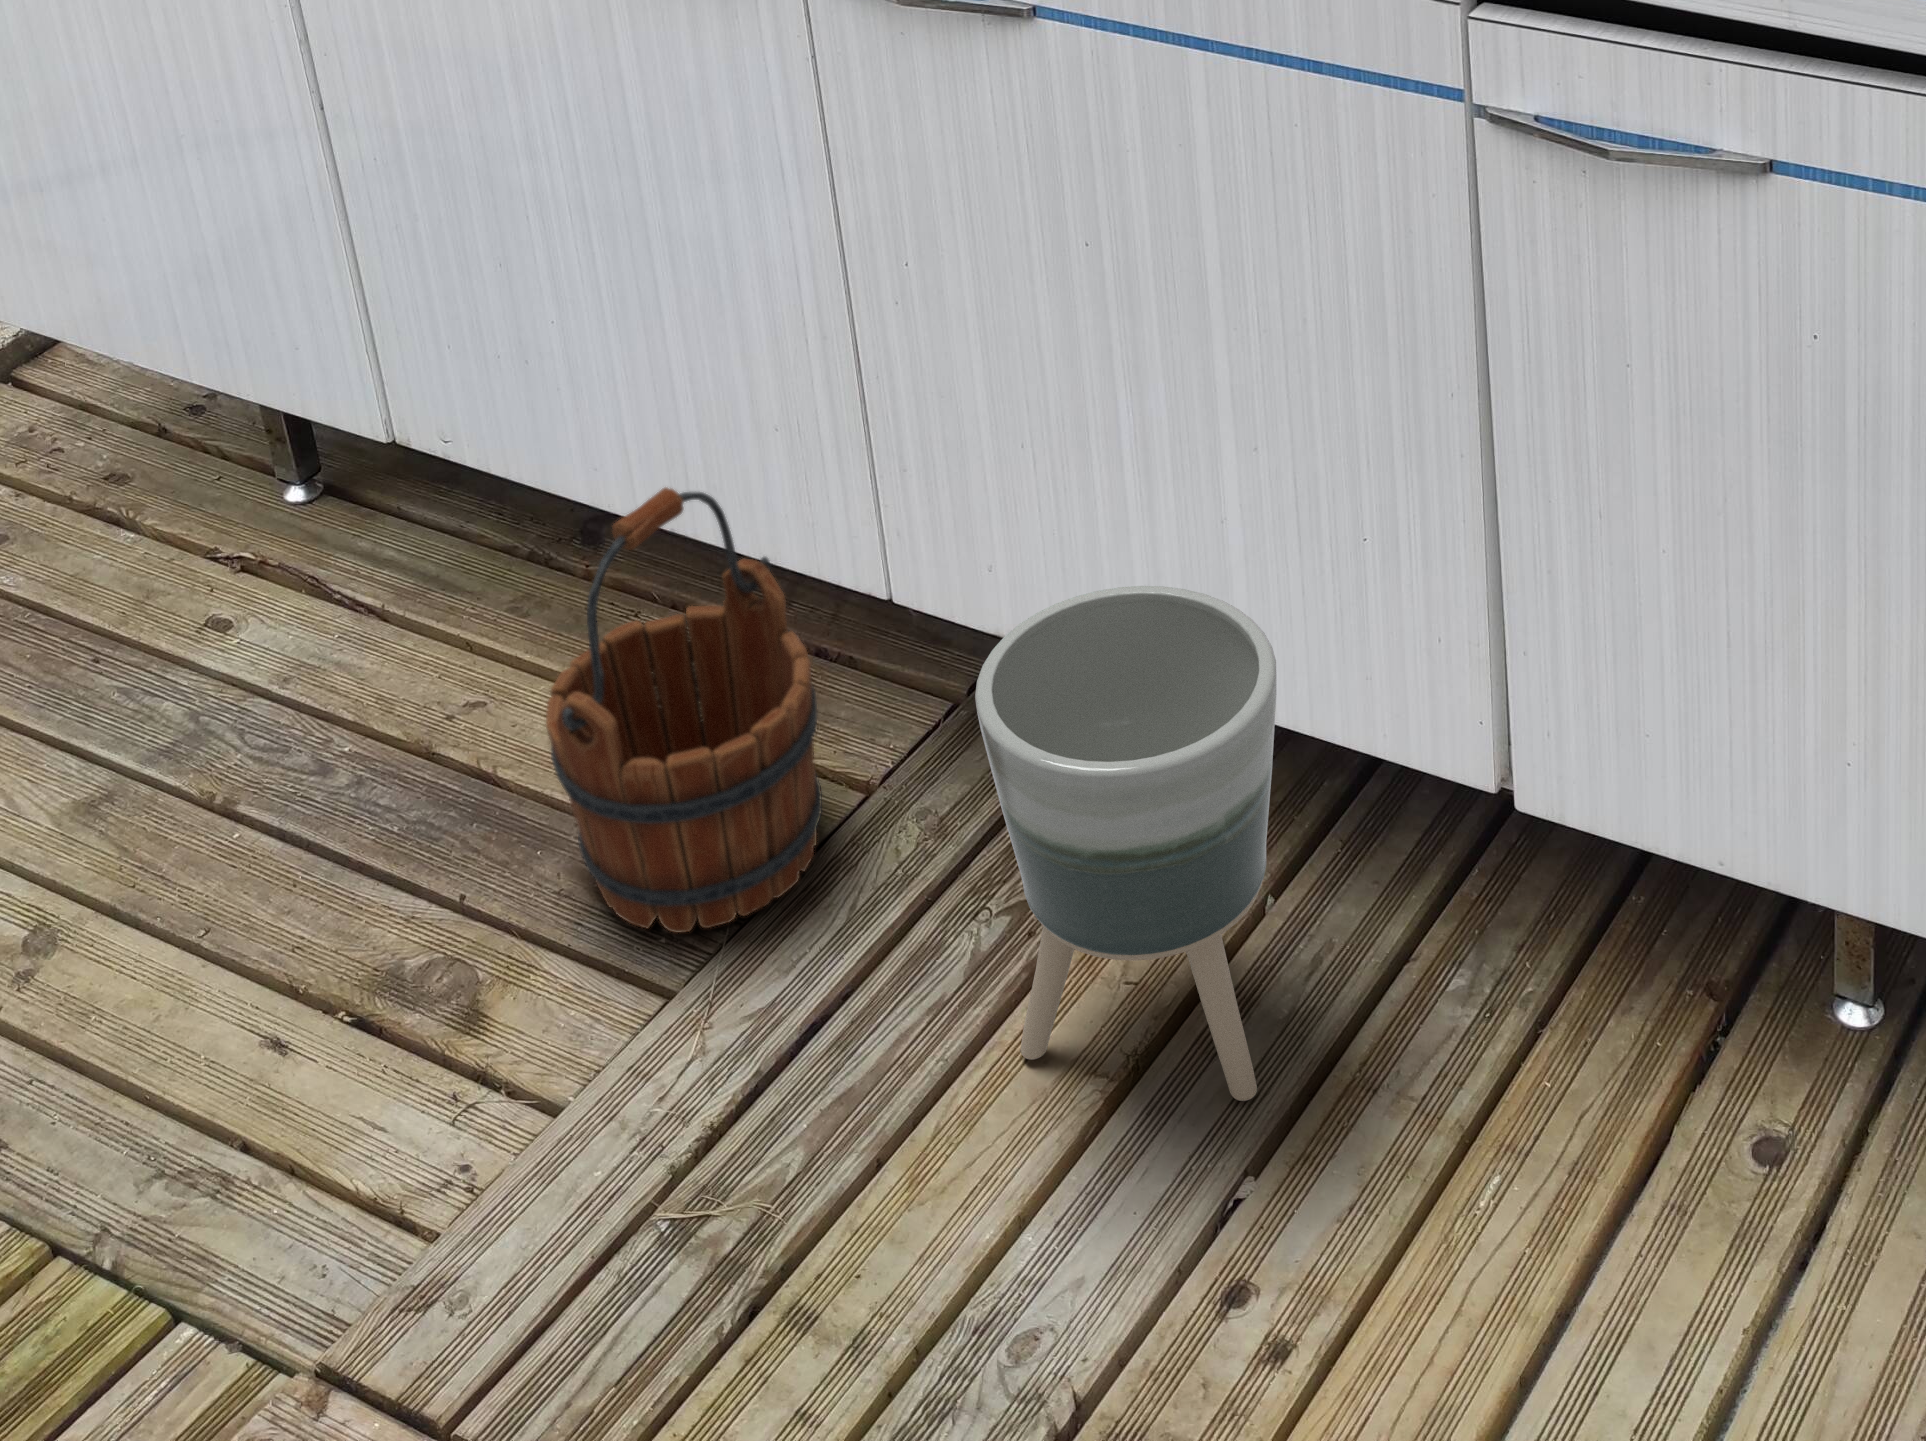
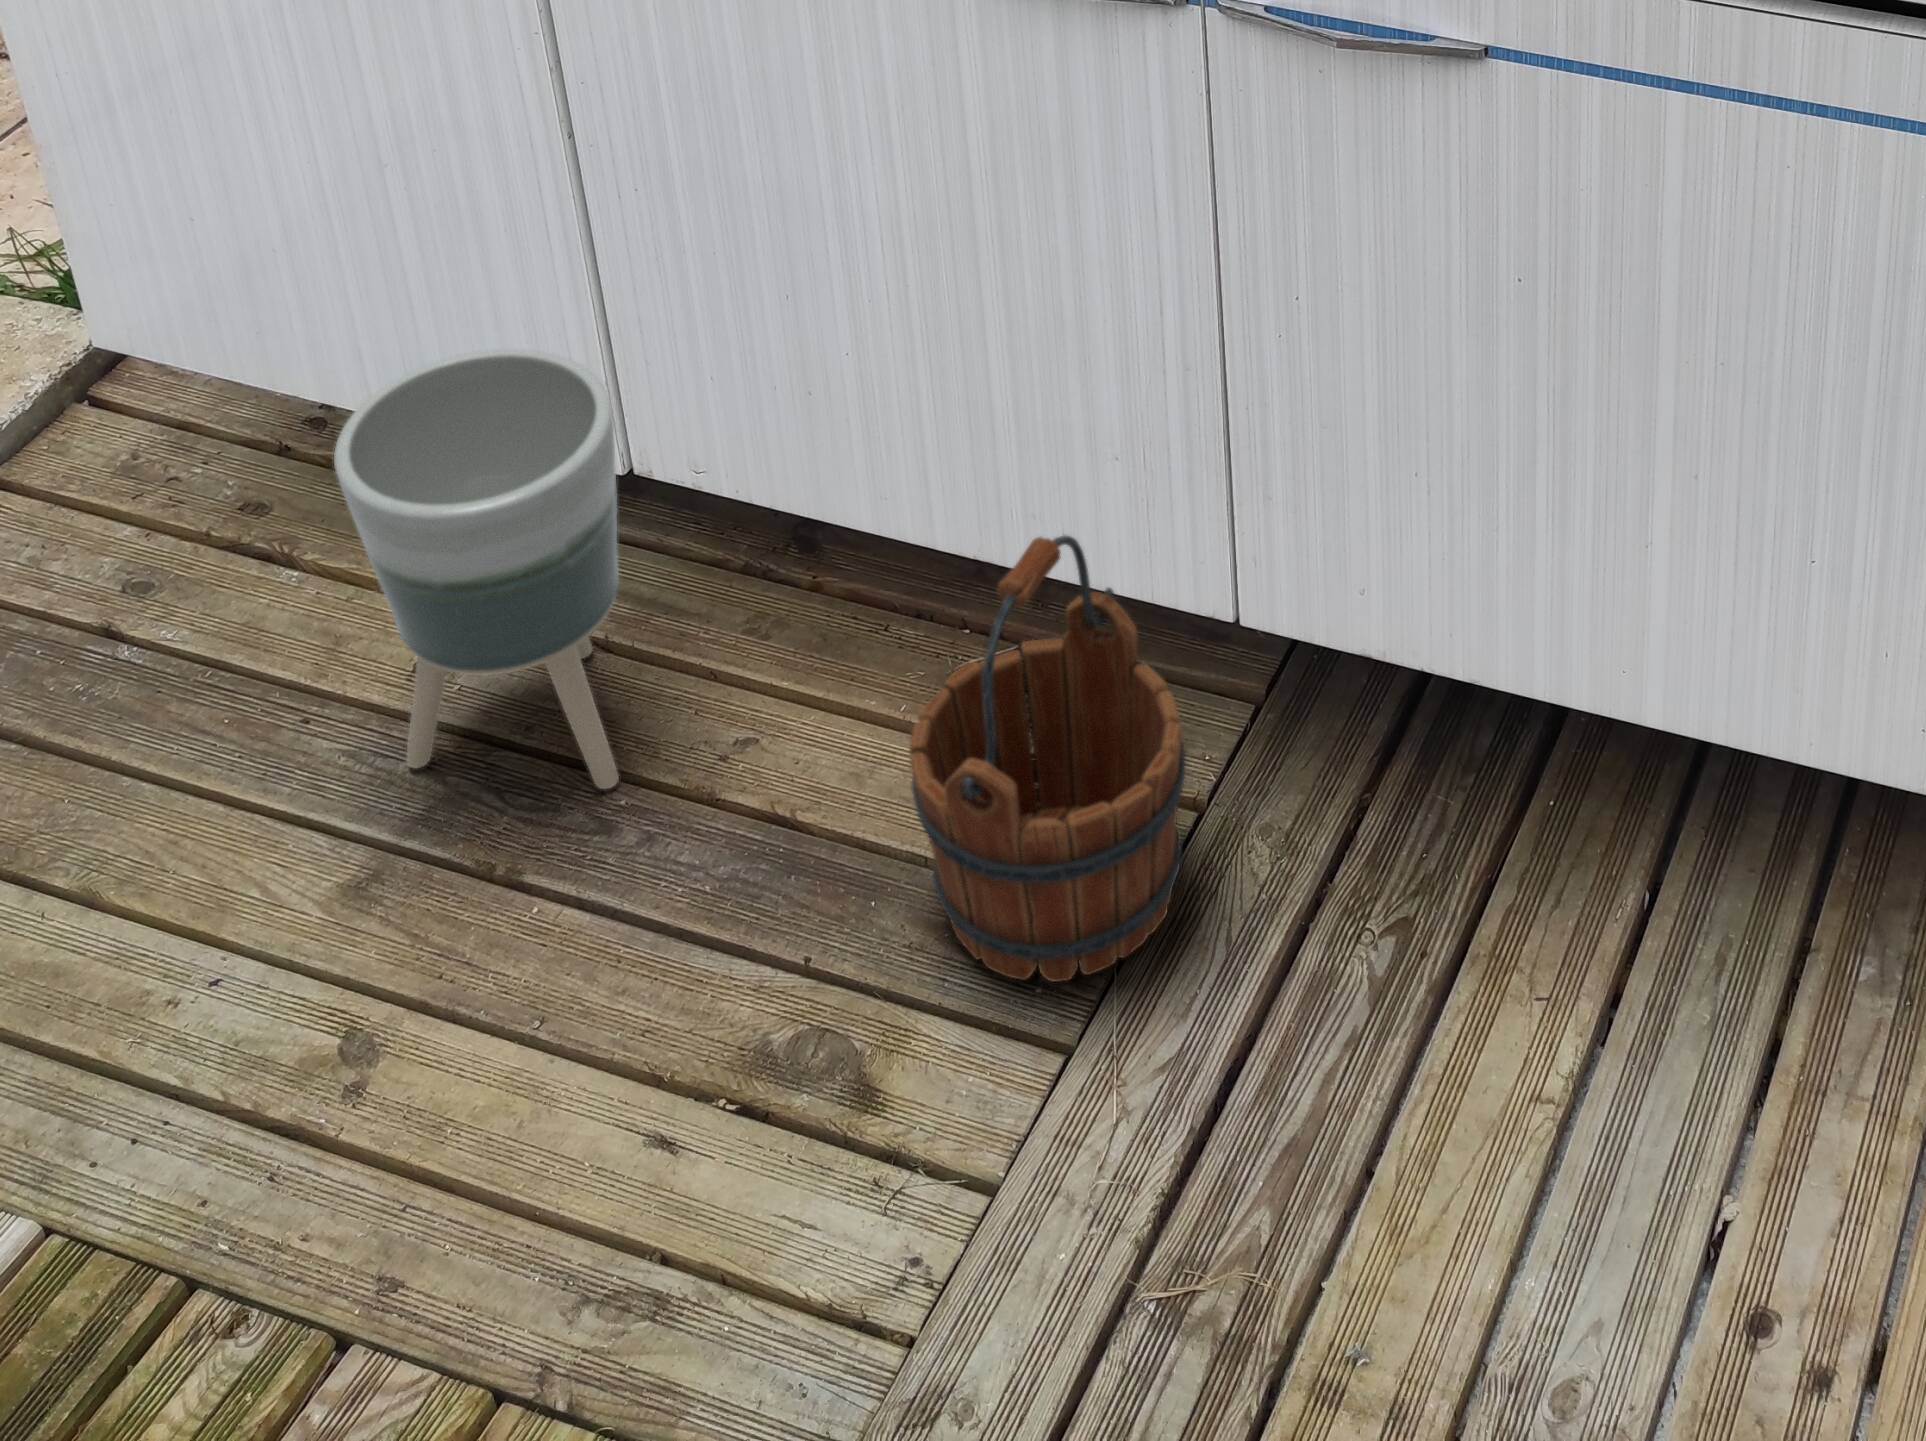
planter: present [975,586,1276,1101] -> present [334,349,619,789]

